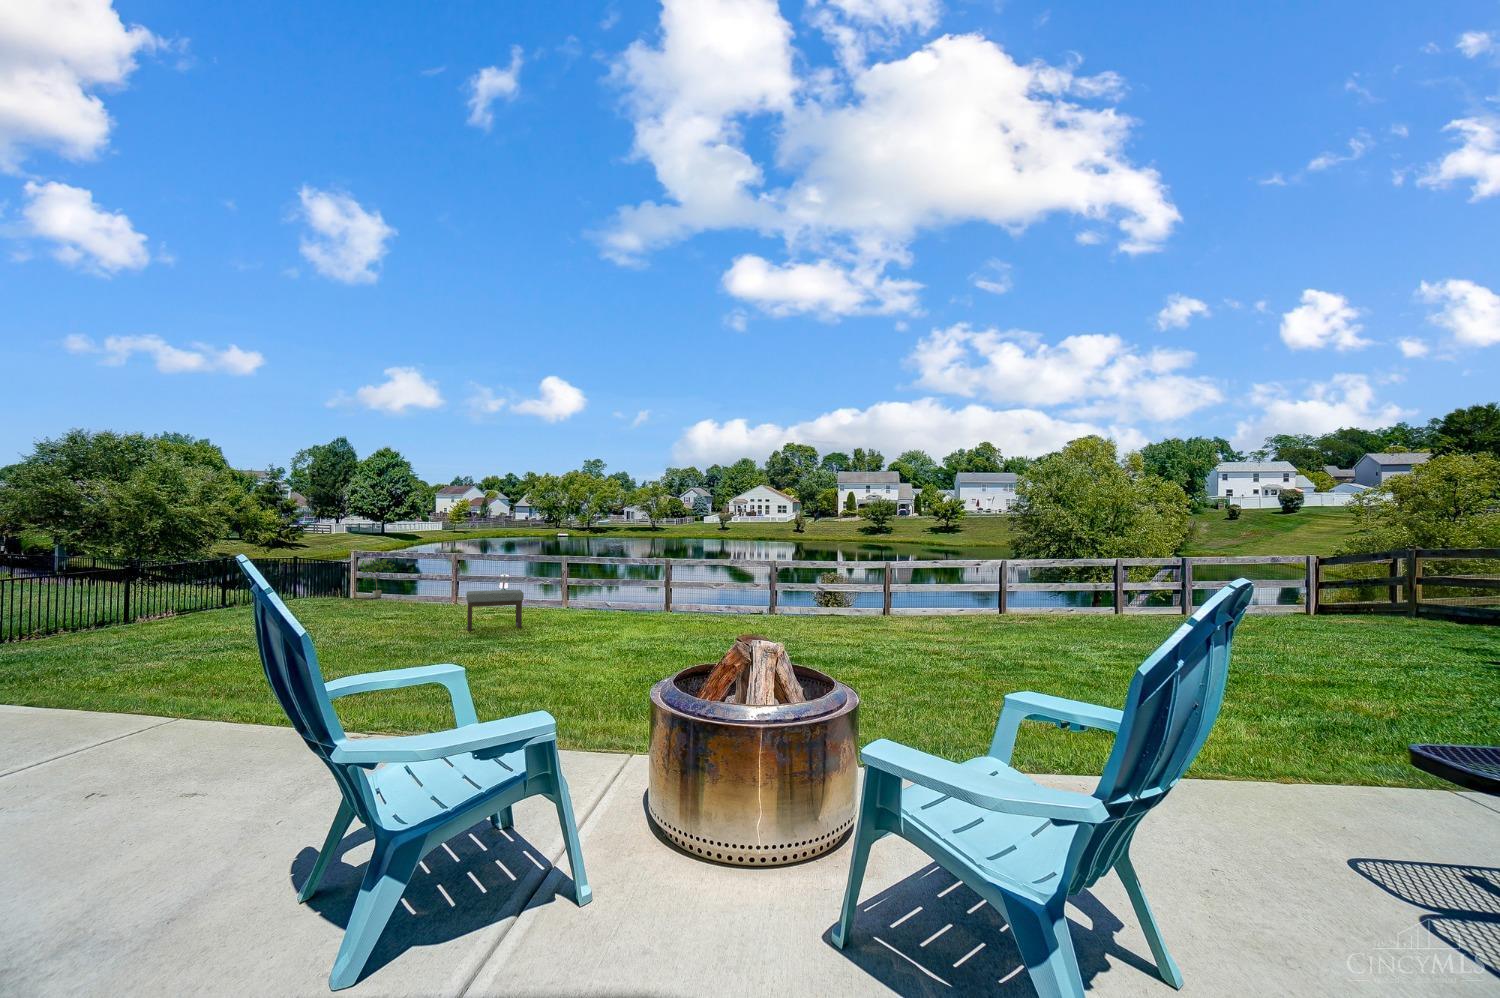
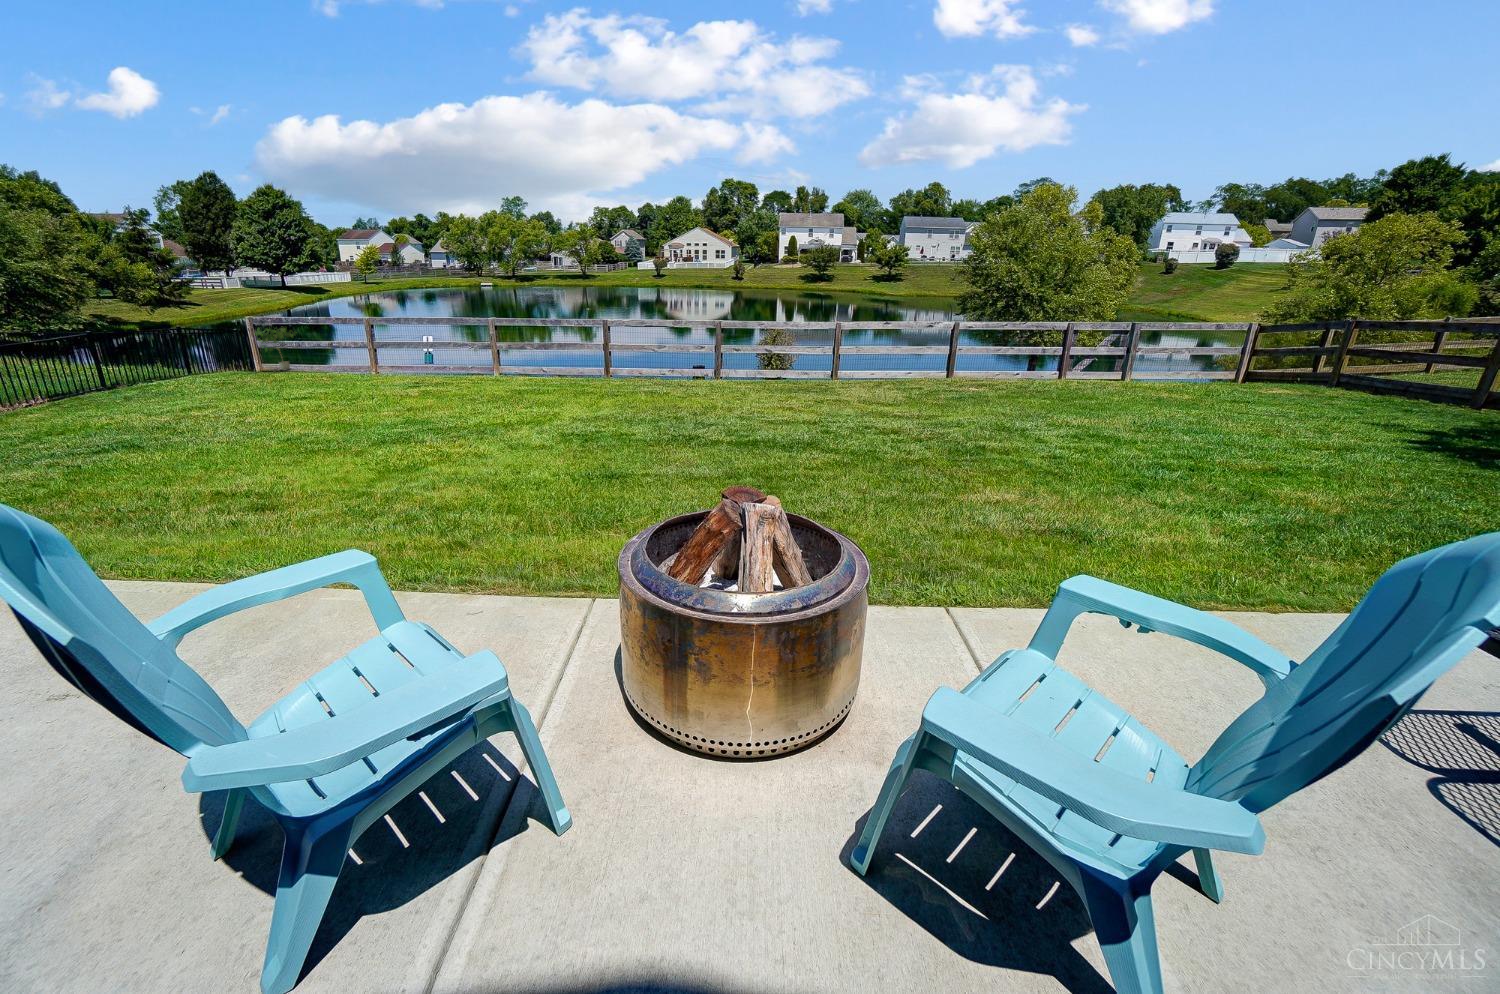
ottoman: present [466,590,524,631] -> none [382,365,452,413]

